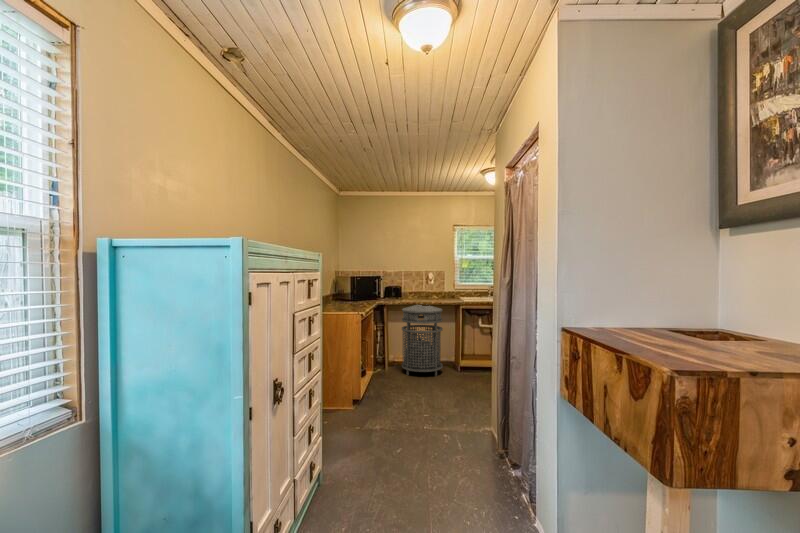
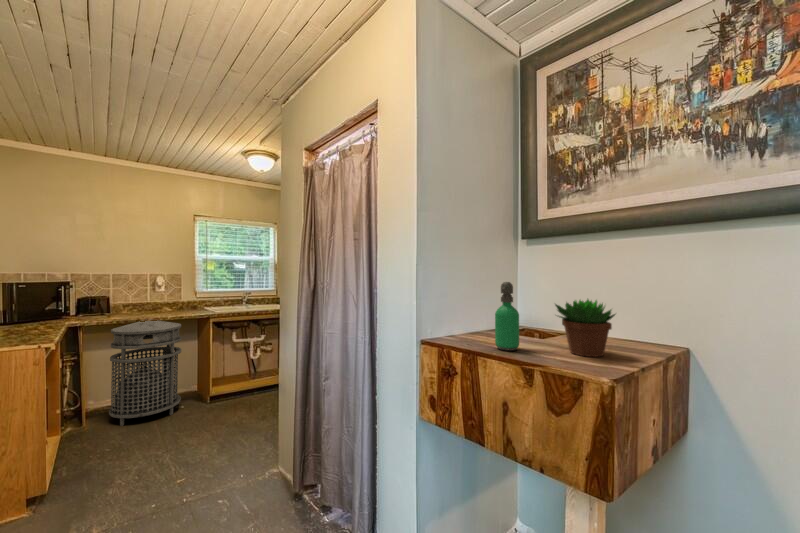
soap dispenser: none [610,278,637,340] -> present [495,282,519,351]
succulent plant: none [668,295,743,356] -> present [555,299,615,357]

